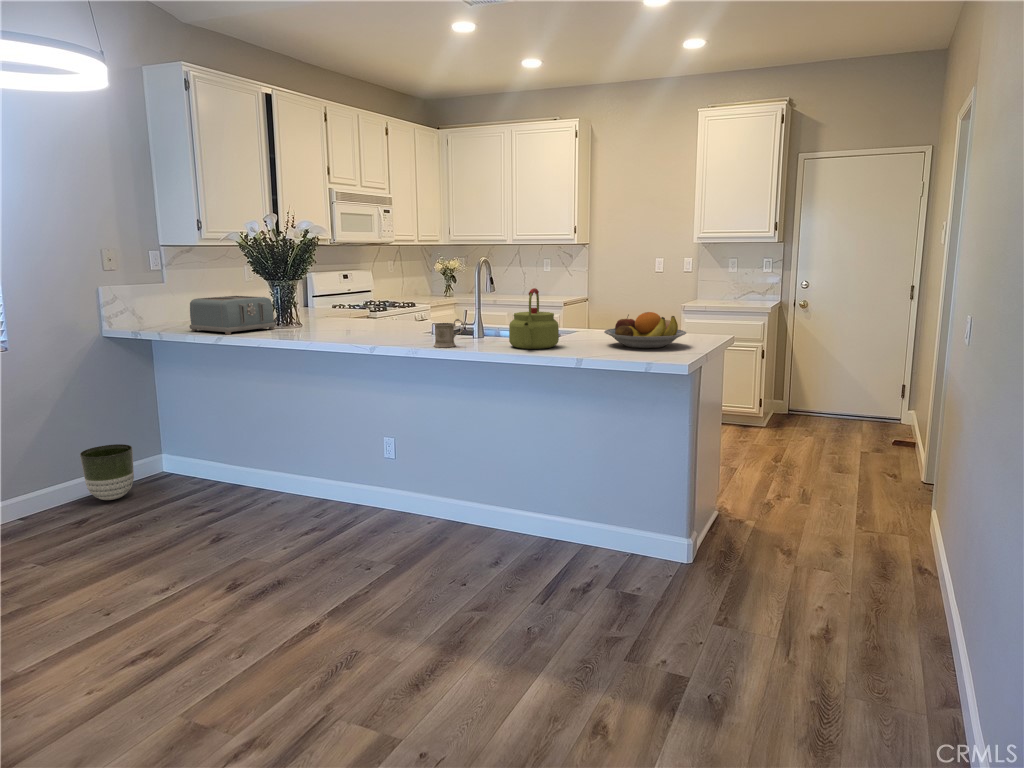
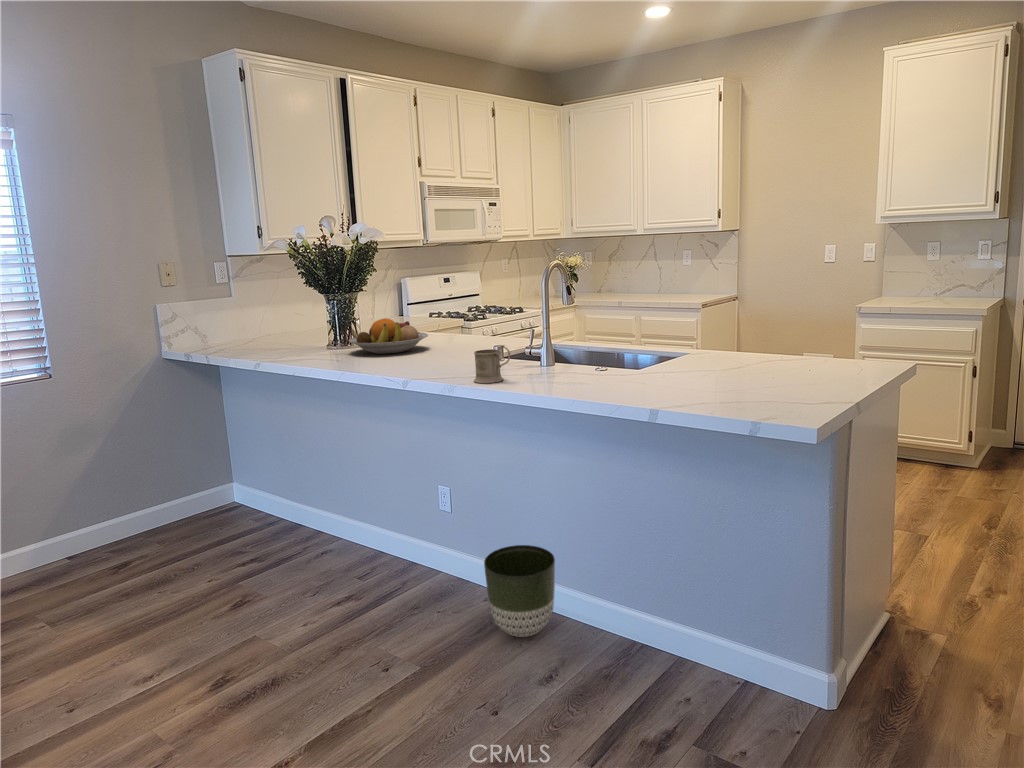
kettle: present [509,288,559,349] -> none [570,302,640,388]
toaster: present [189,296,276,335] -> none [238,311,330,358]
fruit bowl: present [604,312,686,348] -> present [349,318,428,354]
planter: present [80,444,134,500] -> present [484,545,555,637]

